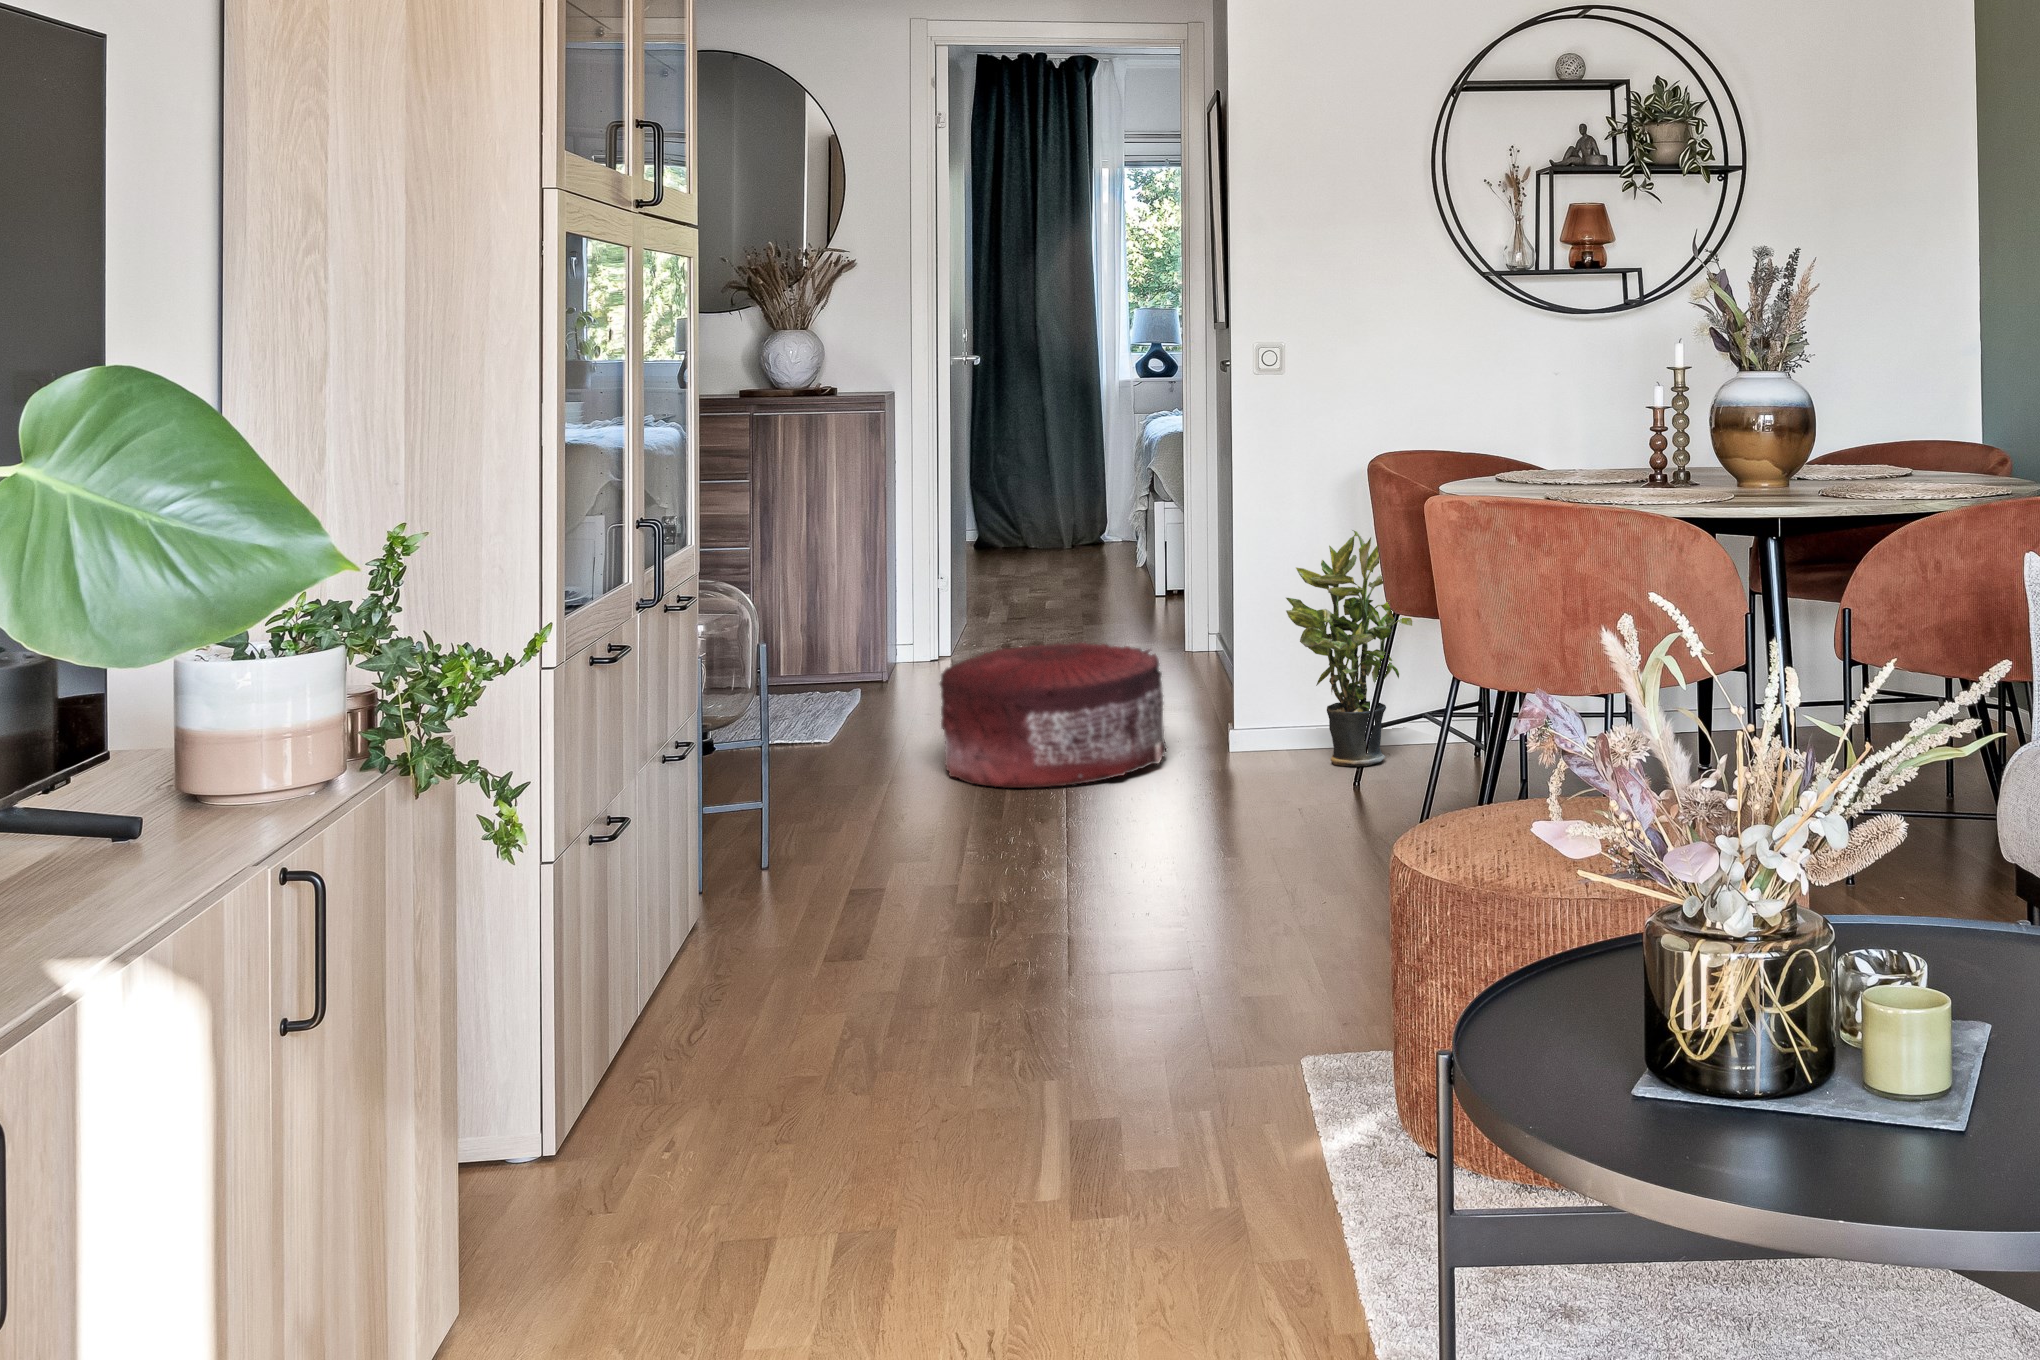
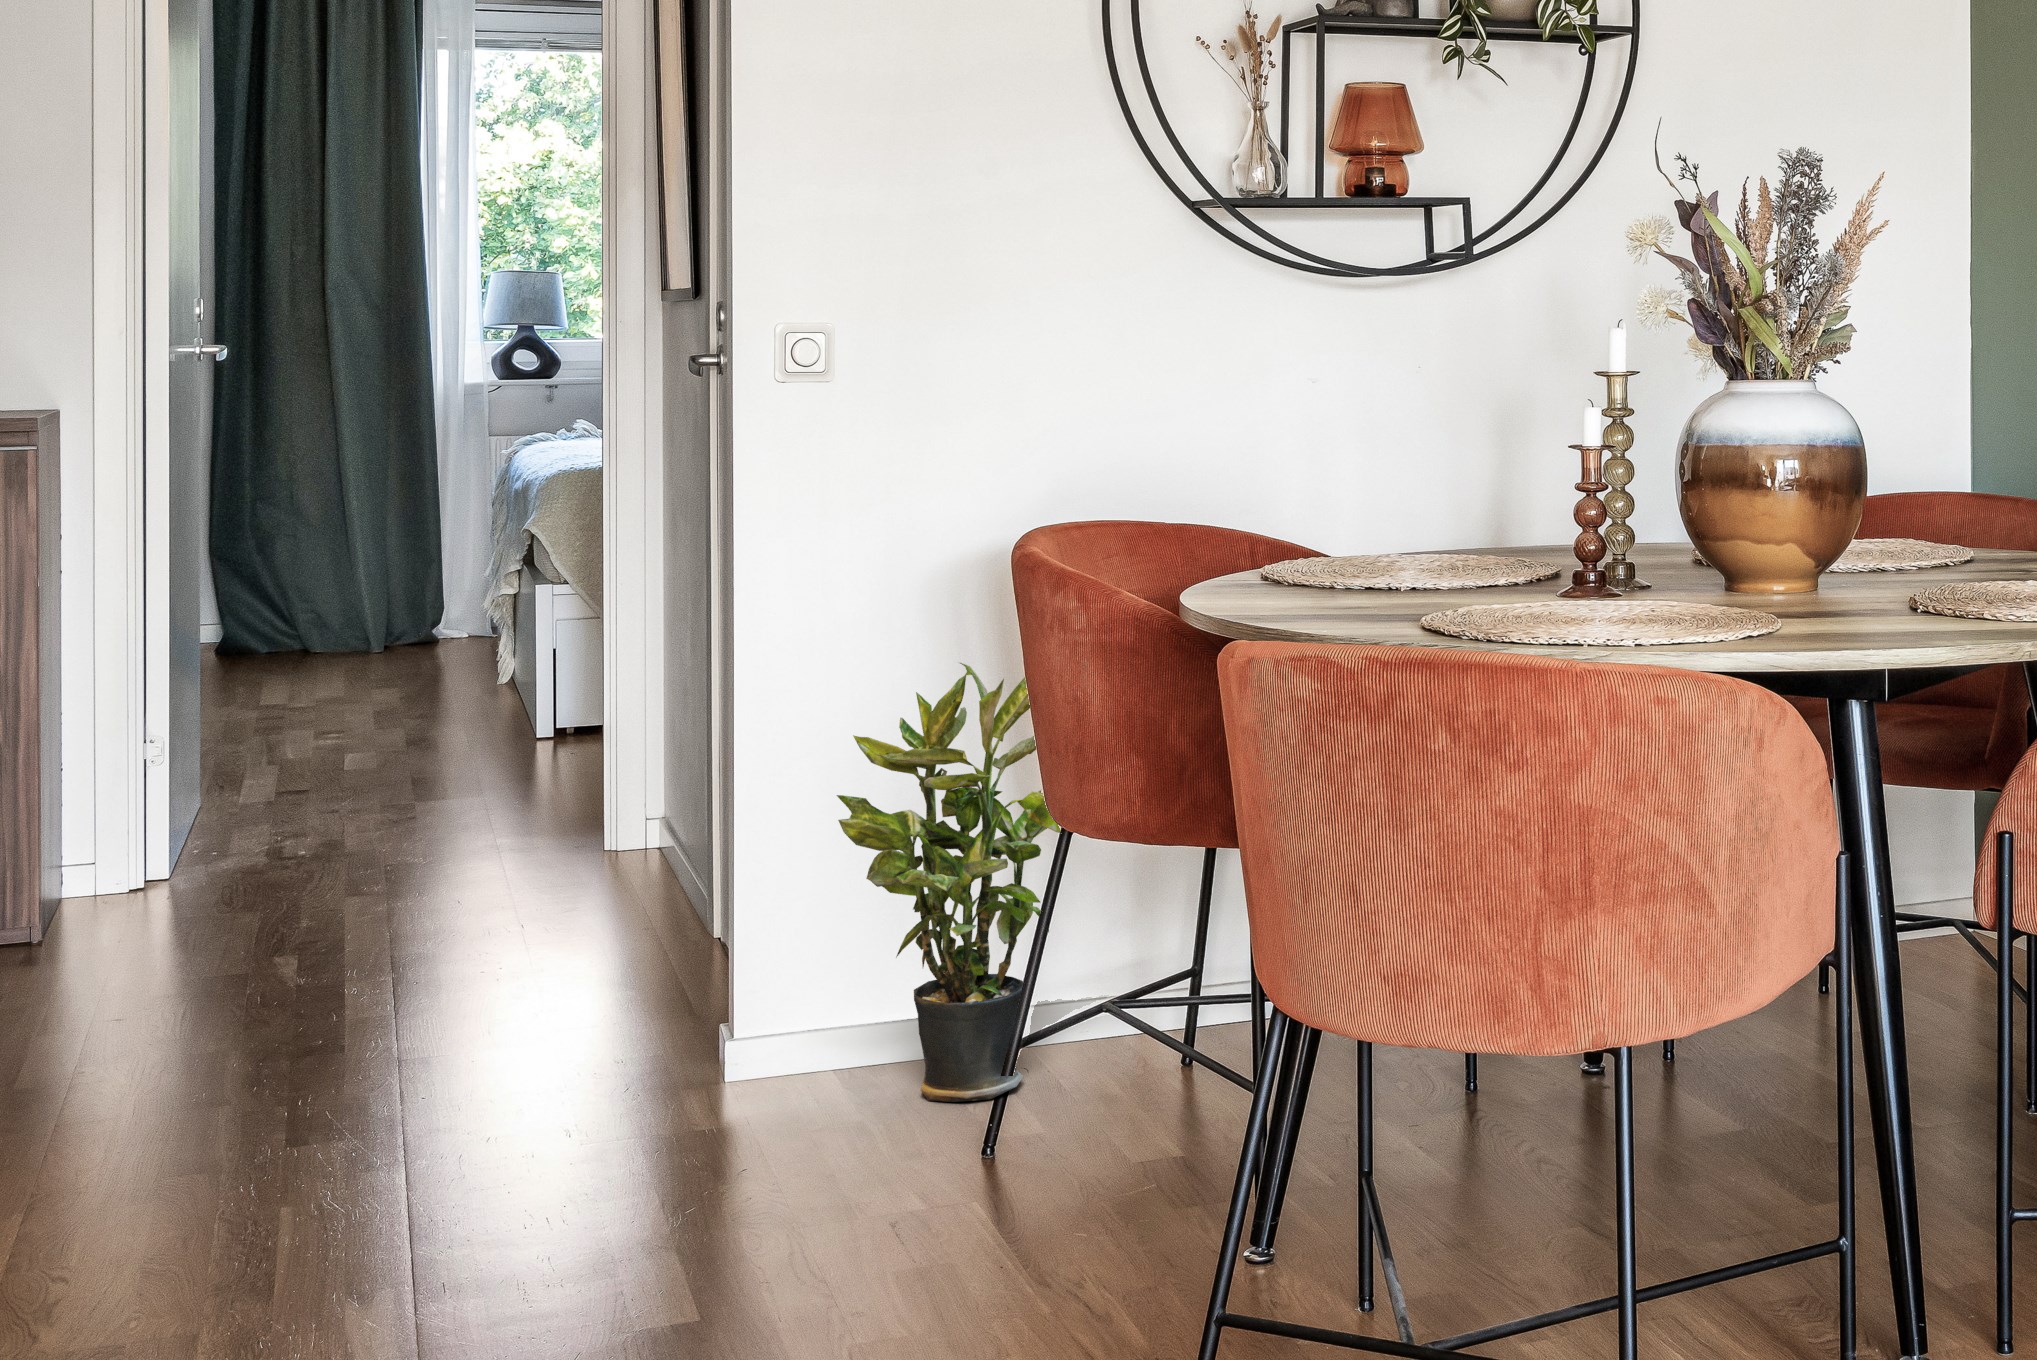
pouf: present [940,642,1167,788] -> none [113,884,600,1209]

